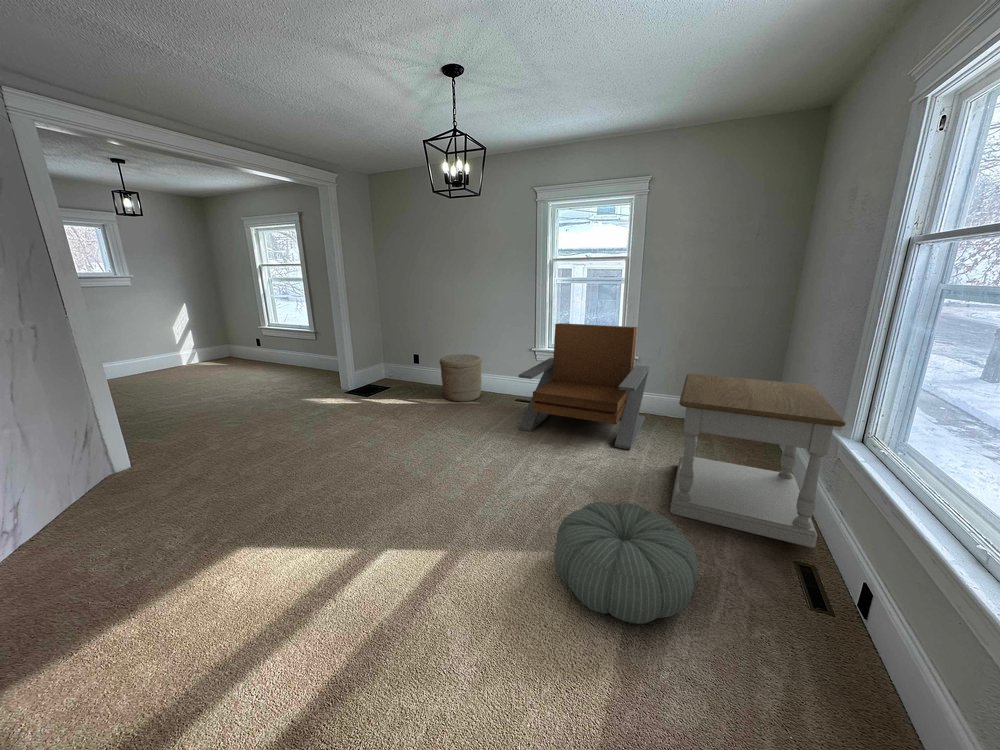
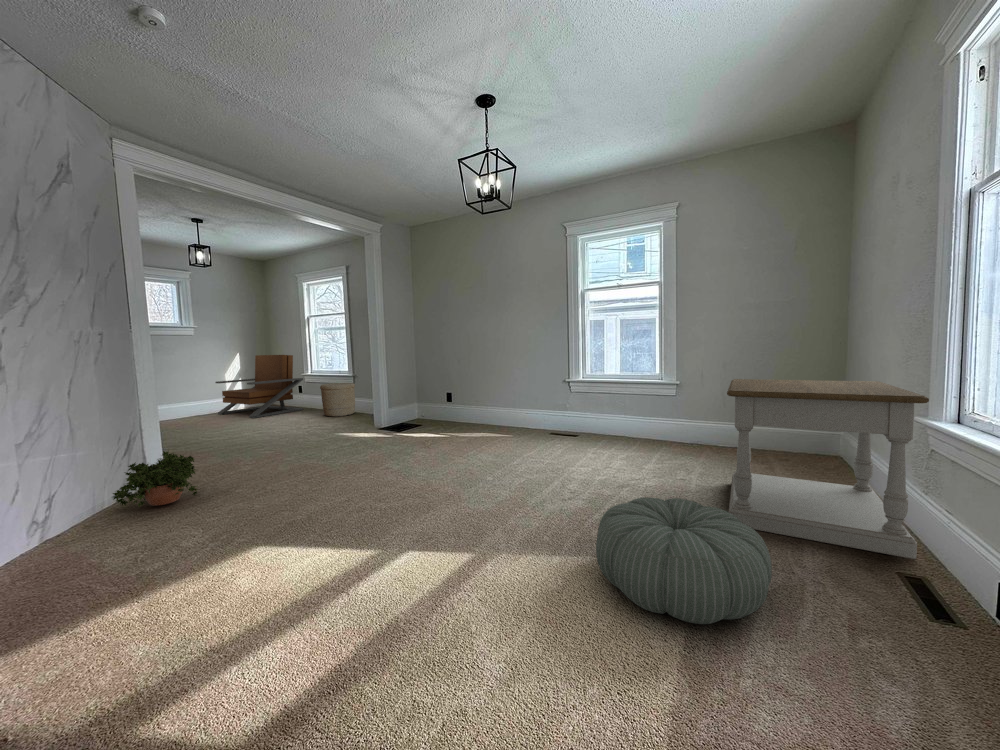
lounge chair: present [518,323,649,450] -> present [215,355,303,418]
woven basket: present [440,354,482,402] -> present [320,383,355,417]
potted plant: none [77,443,171,506] -> present [113,451,197,507]

